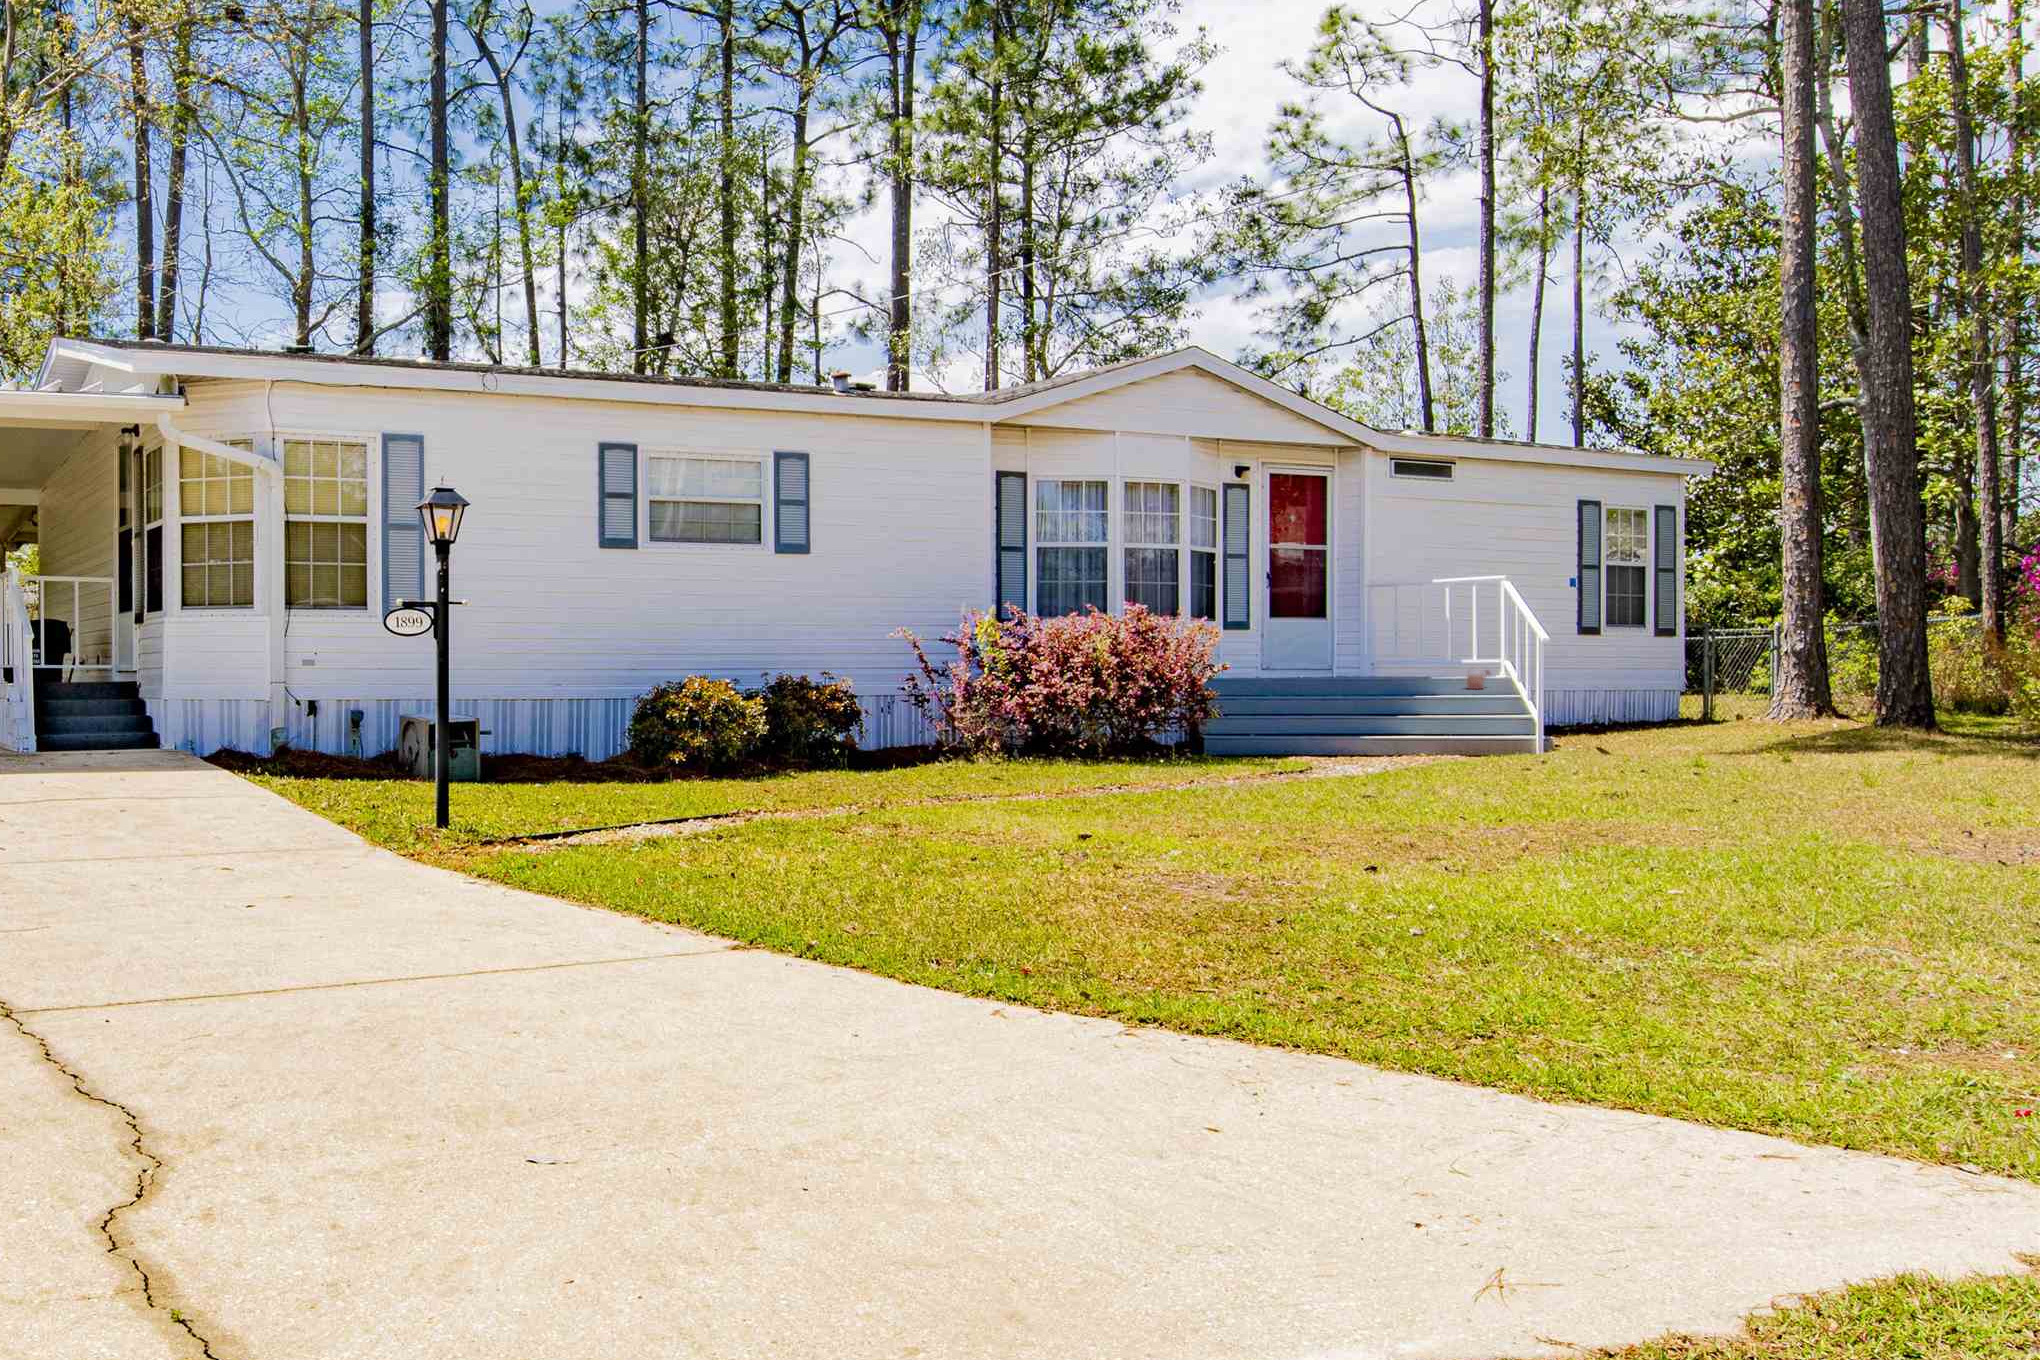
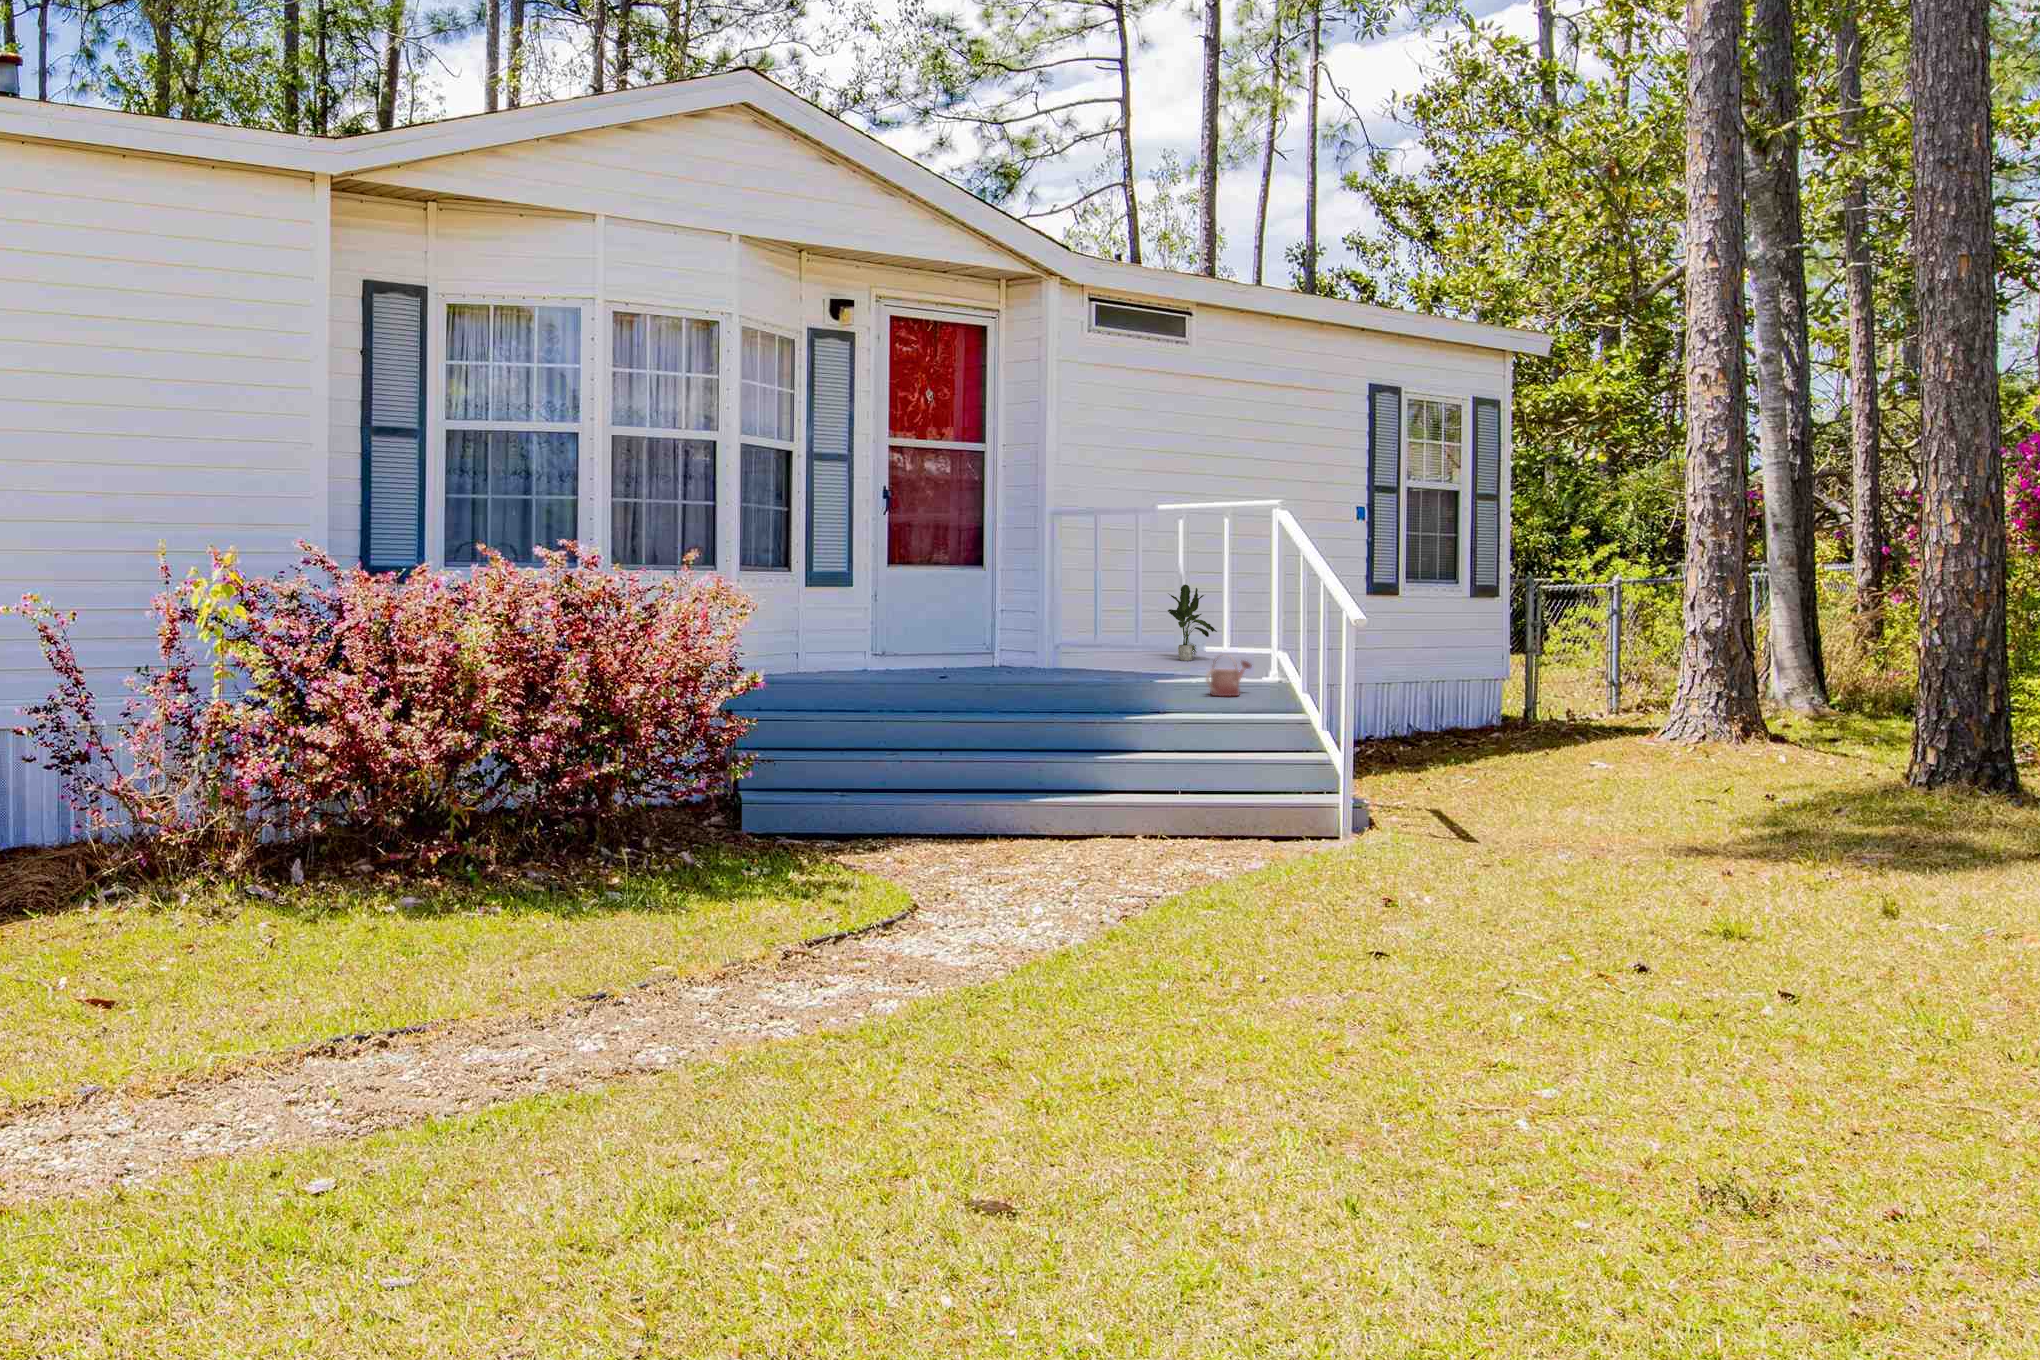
potted plant: none [1442,627,1473,672] -> present [1168,584,1217,661]

